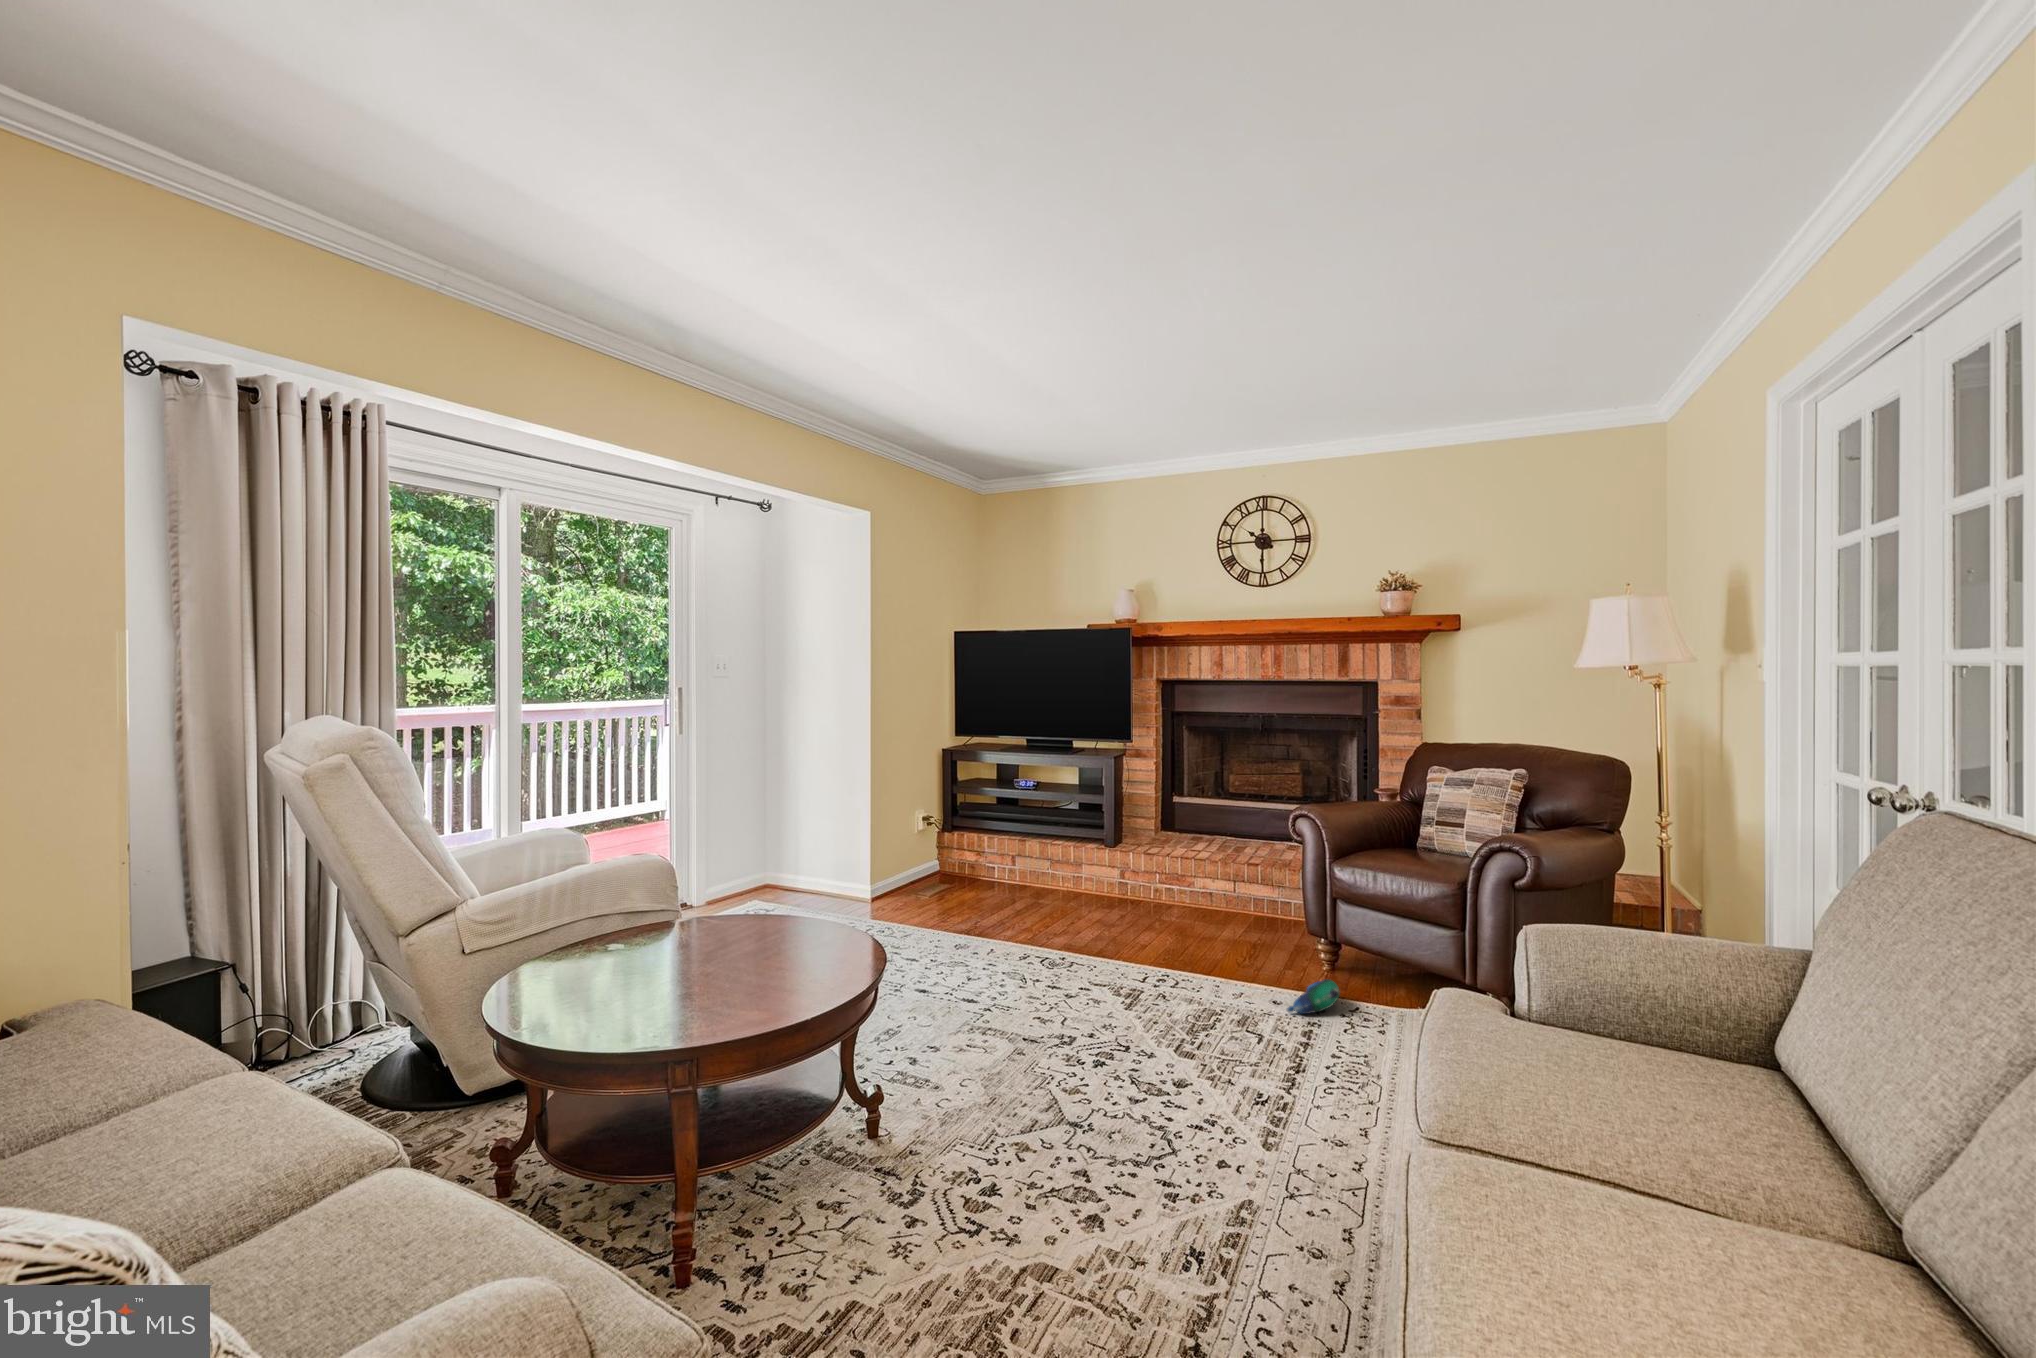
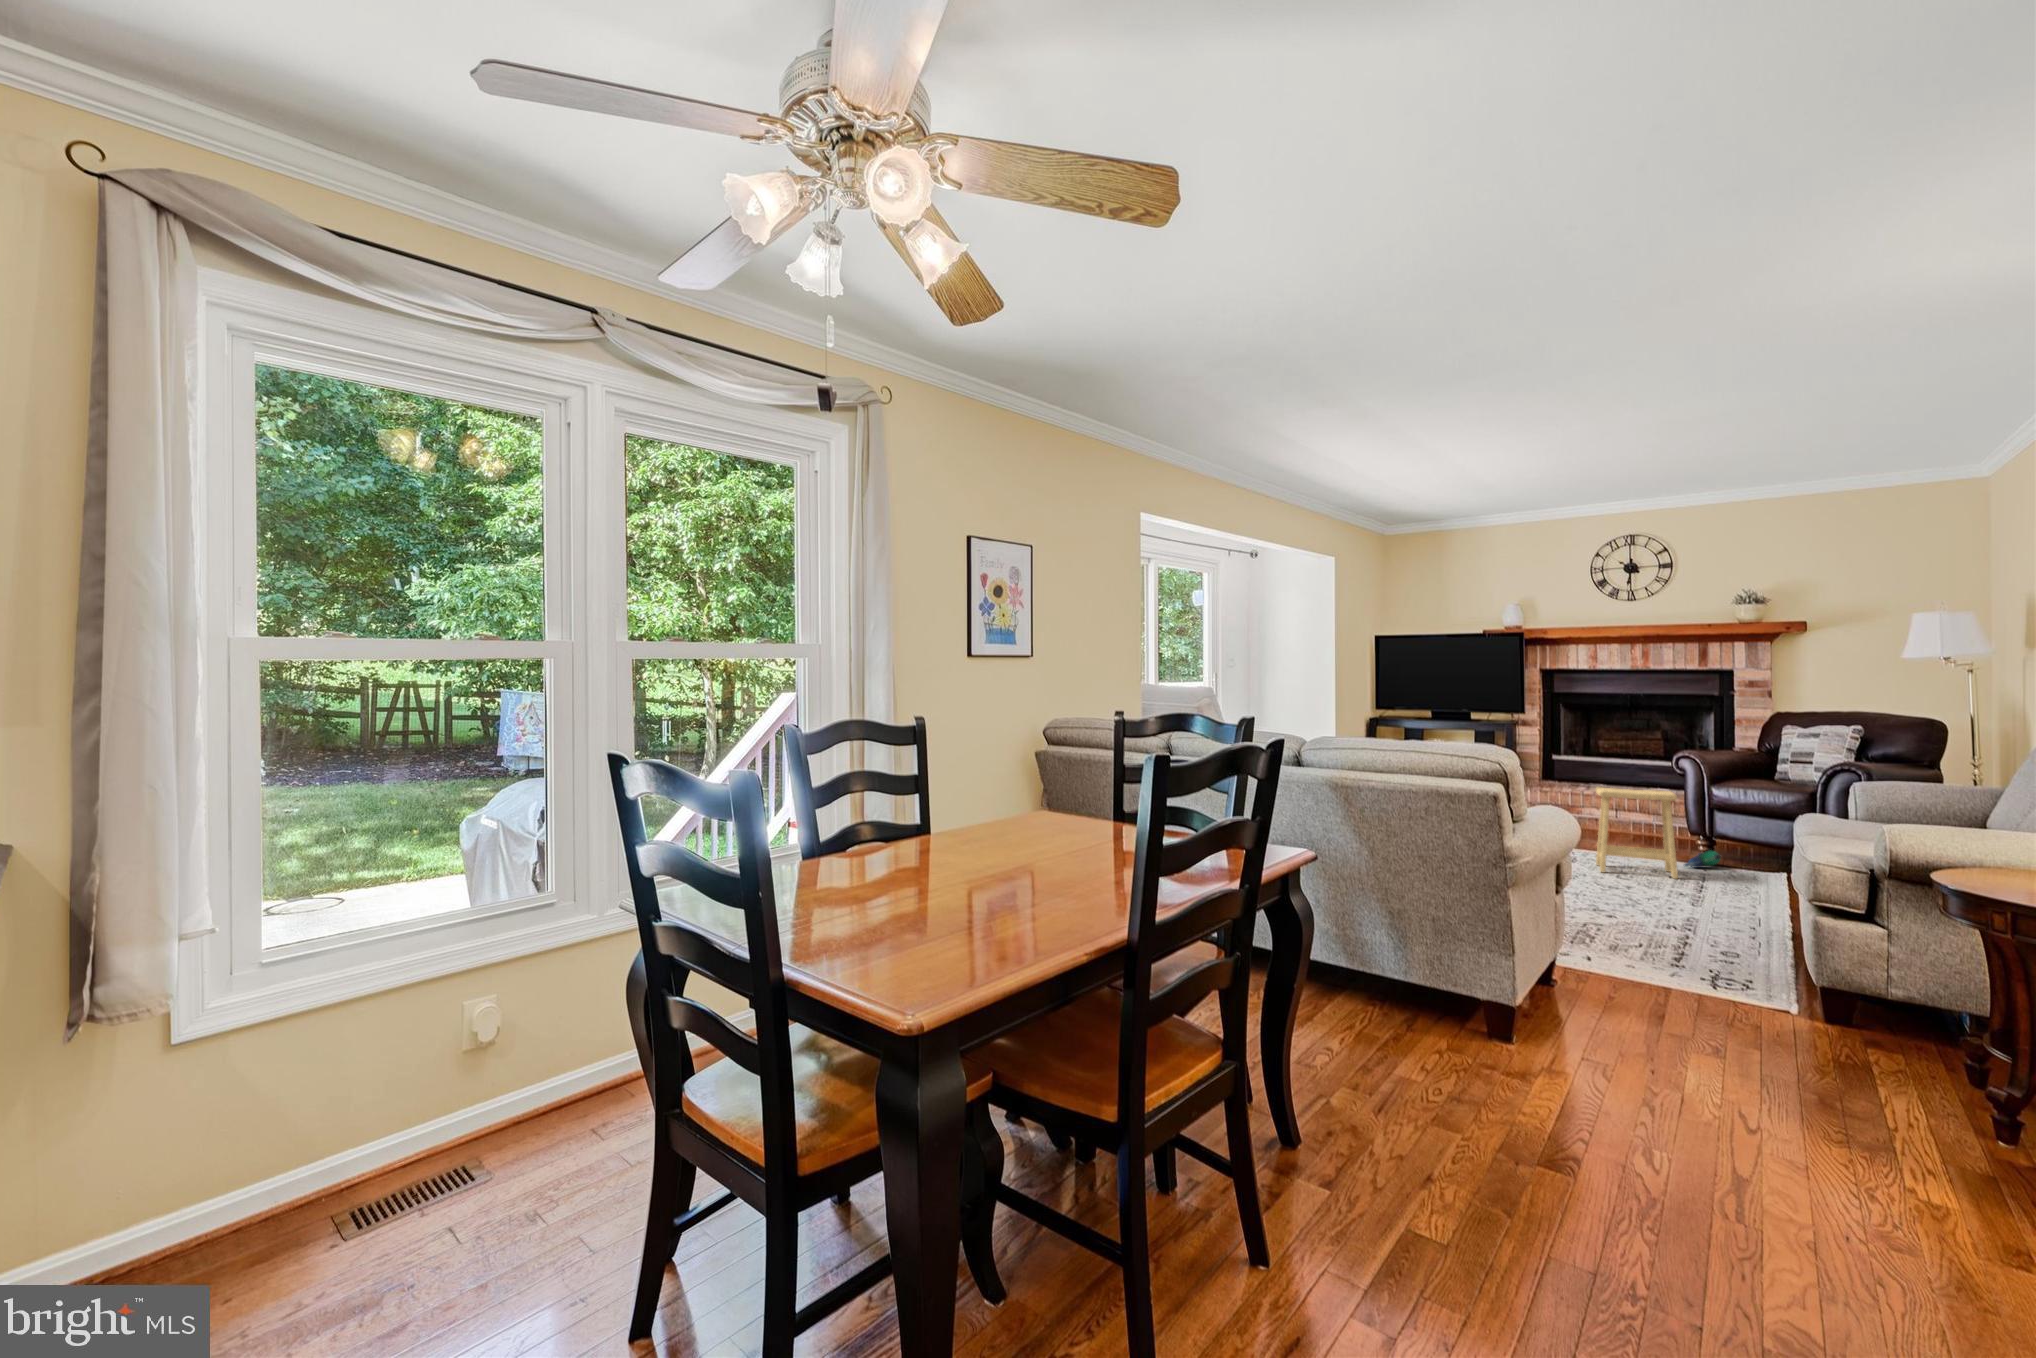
footstool: none [1152,889,1267,1056] -> present [1596,787,1678,879]

